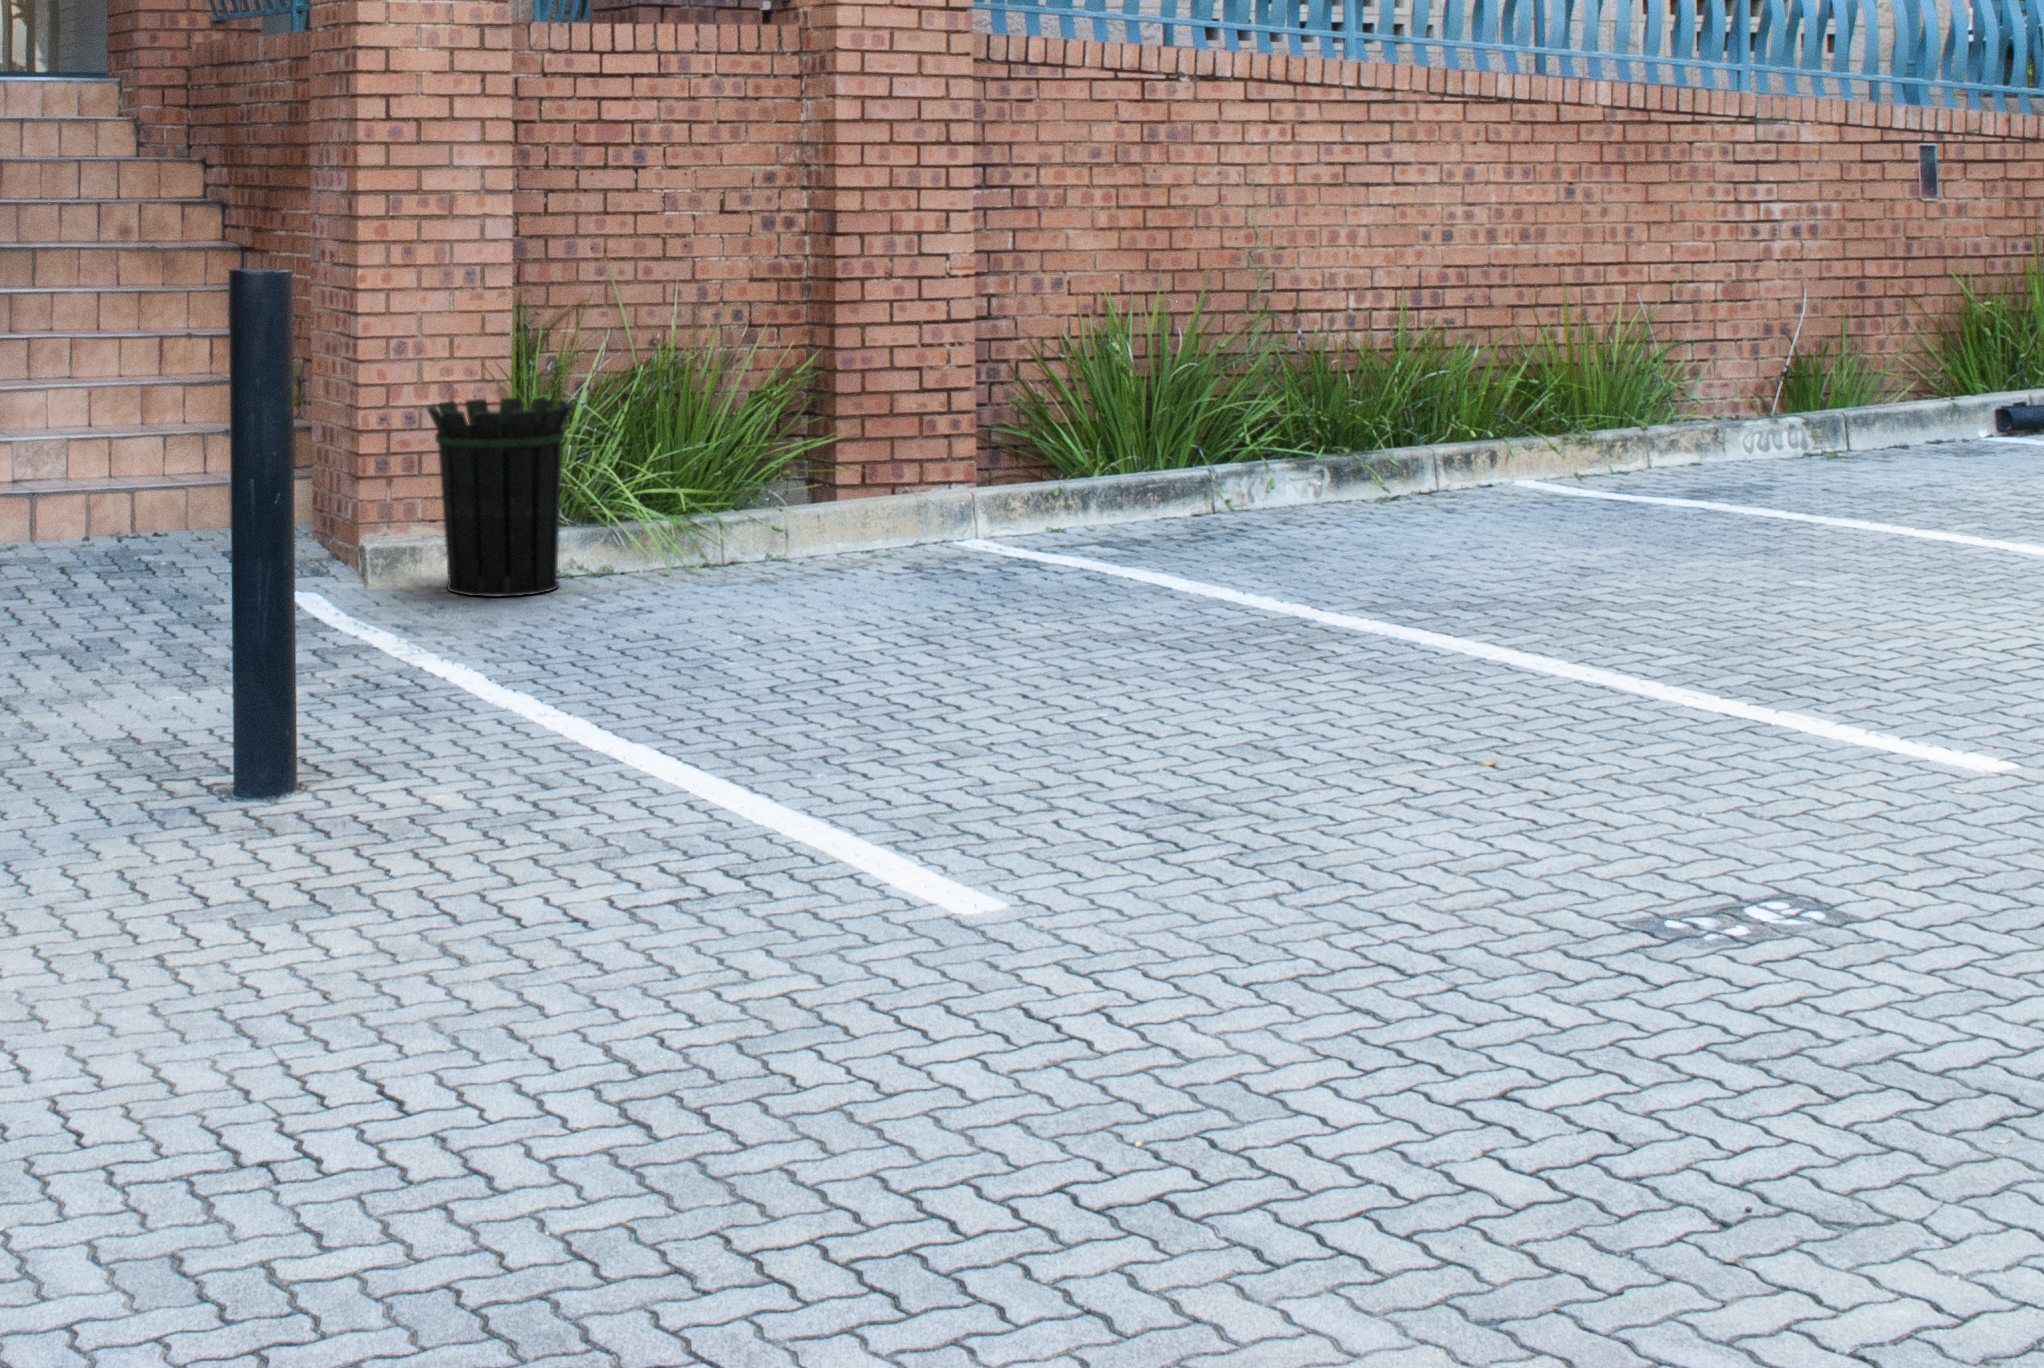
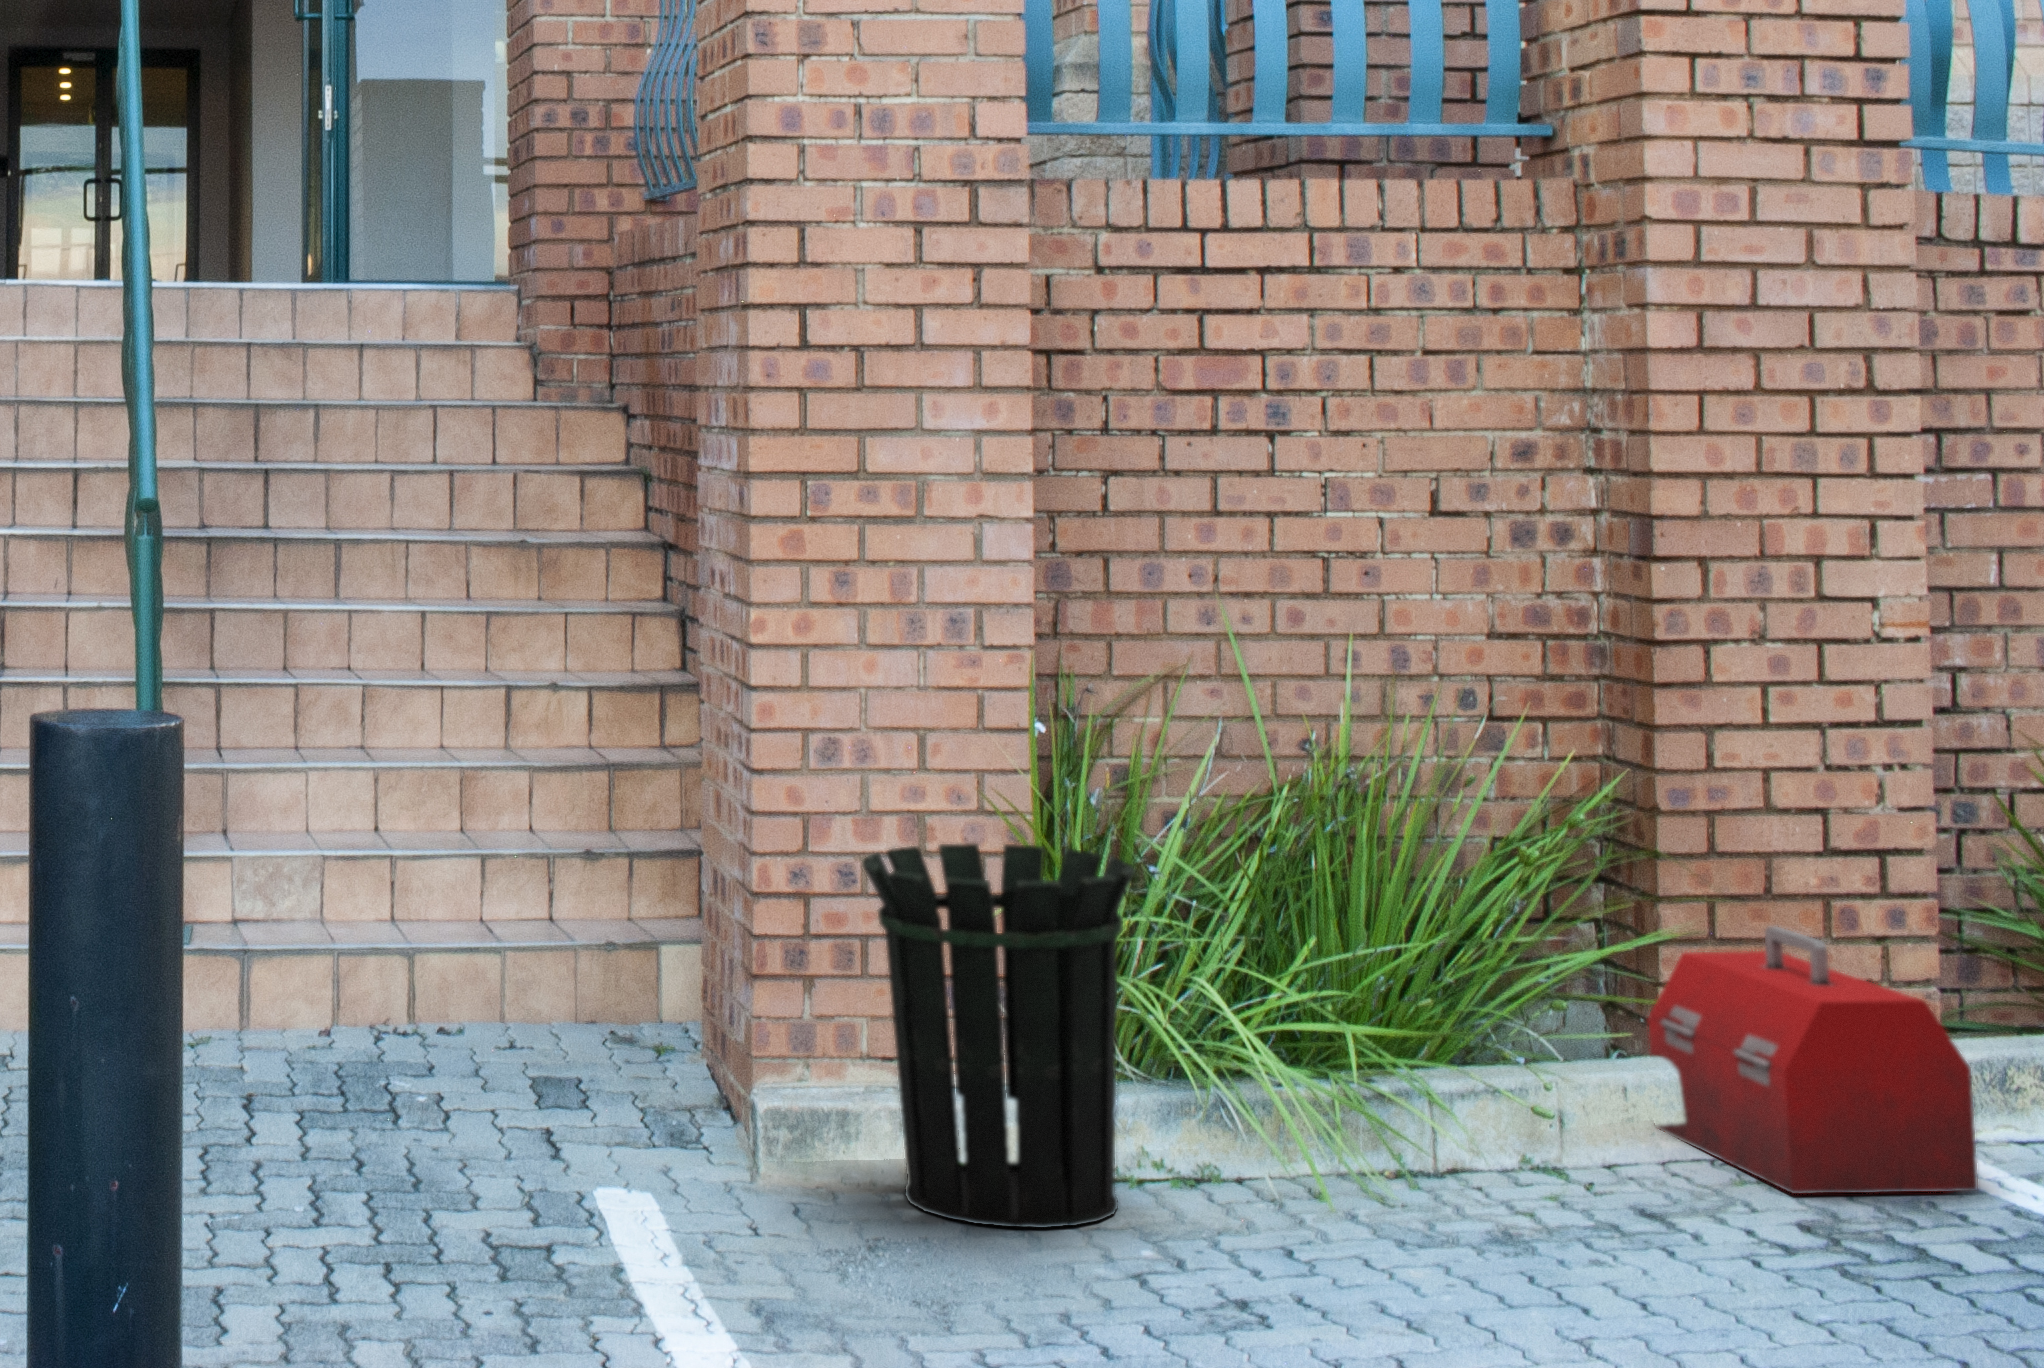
toolbox: none [826,427,976,558] -> present [1649,927,1978,1194]

